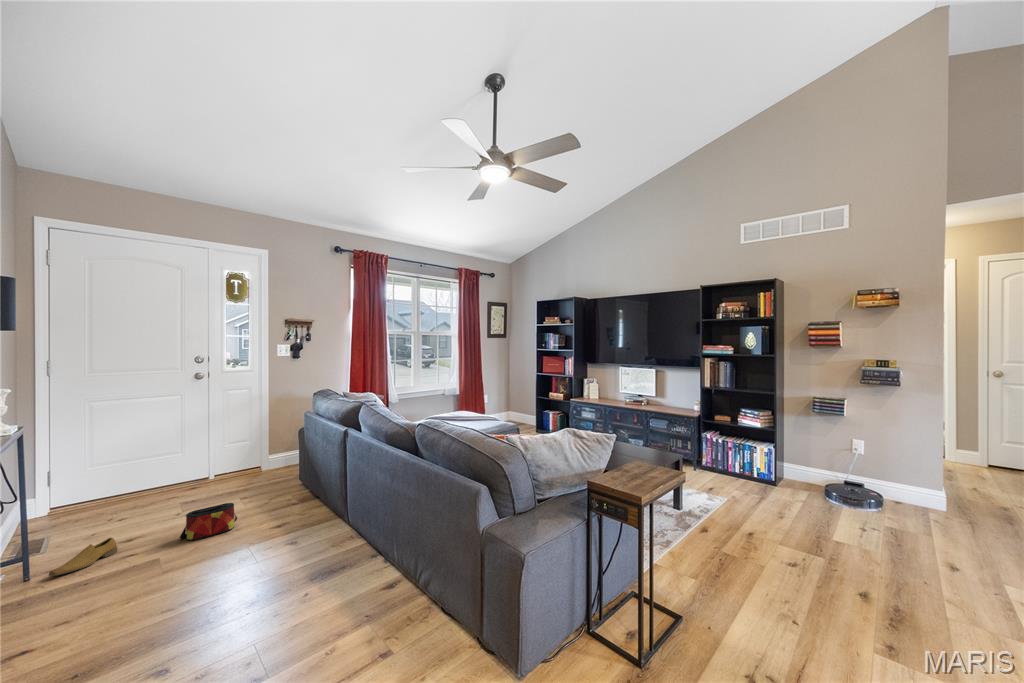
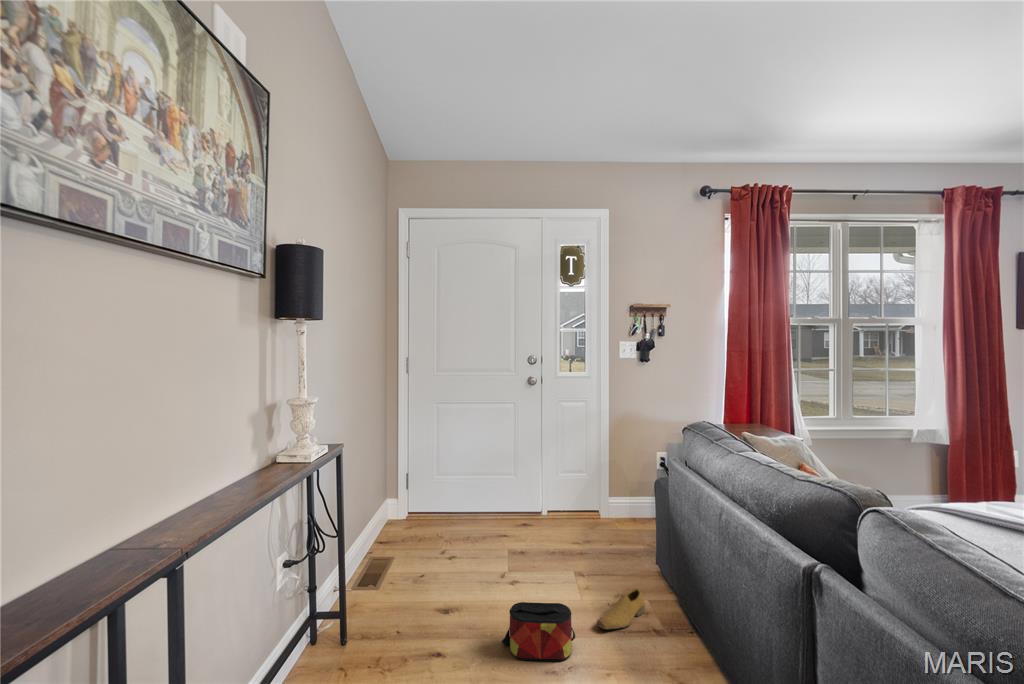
shoe: present [49,538,117,576] -> present [597,589,645,630]

